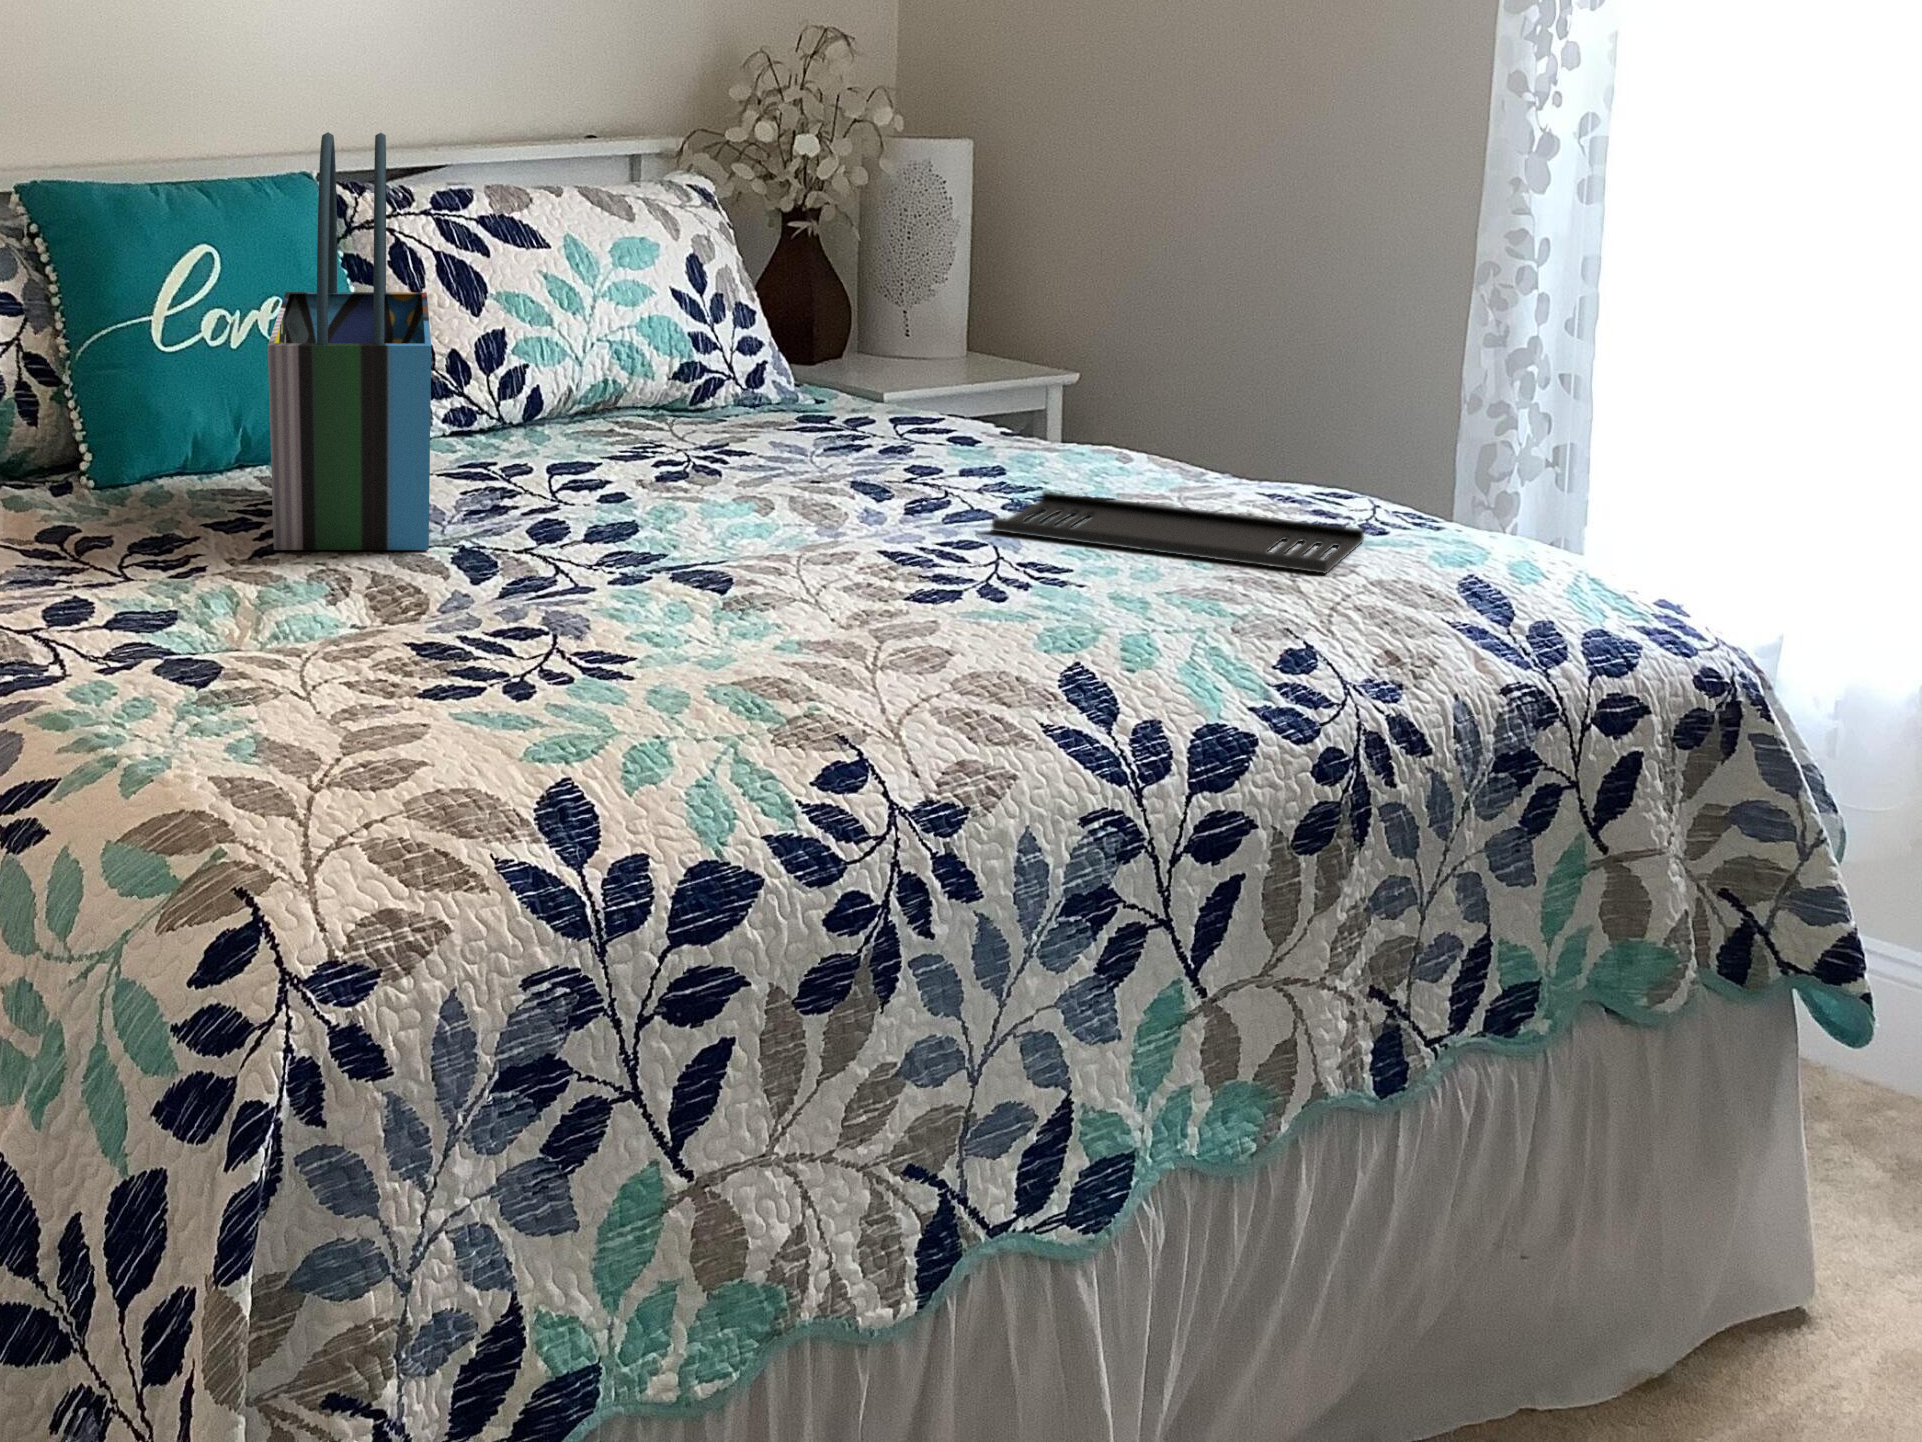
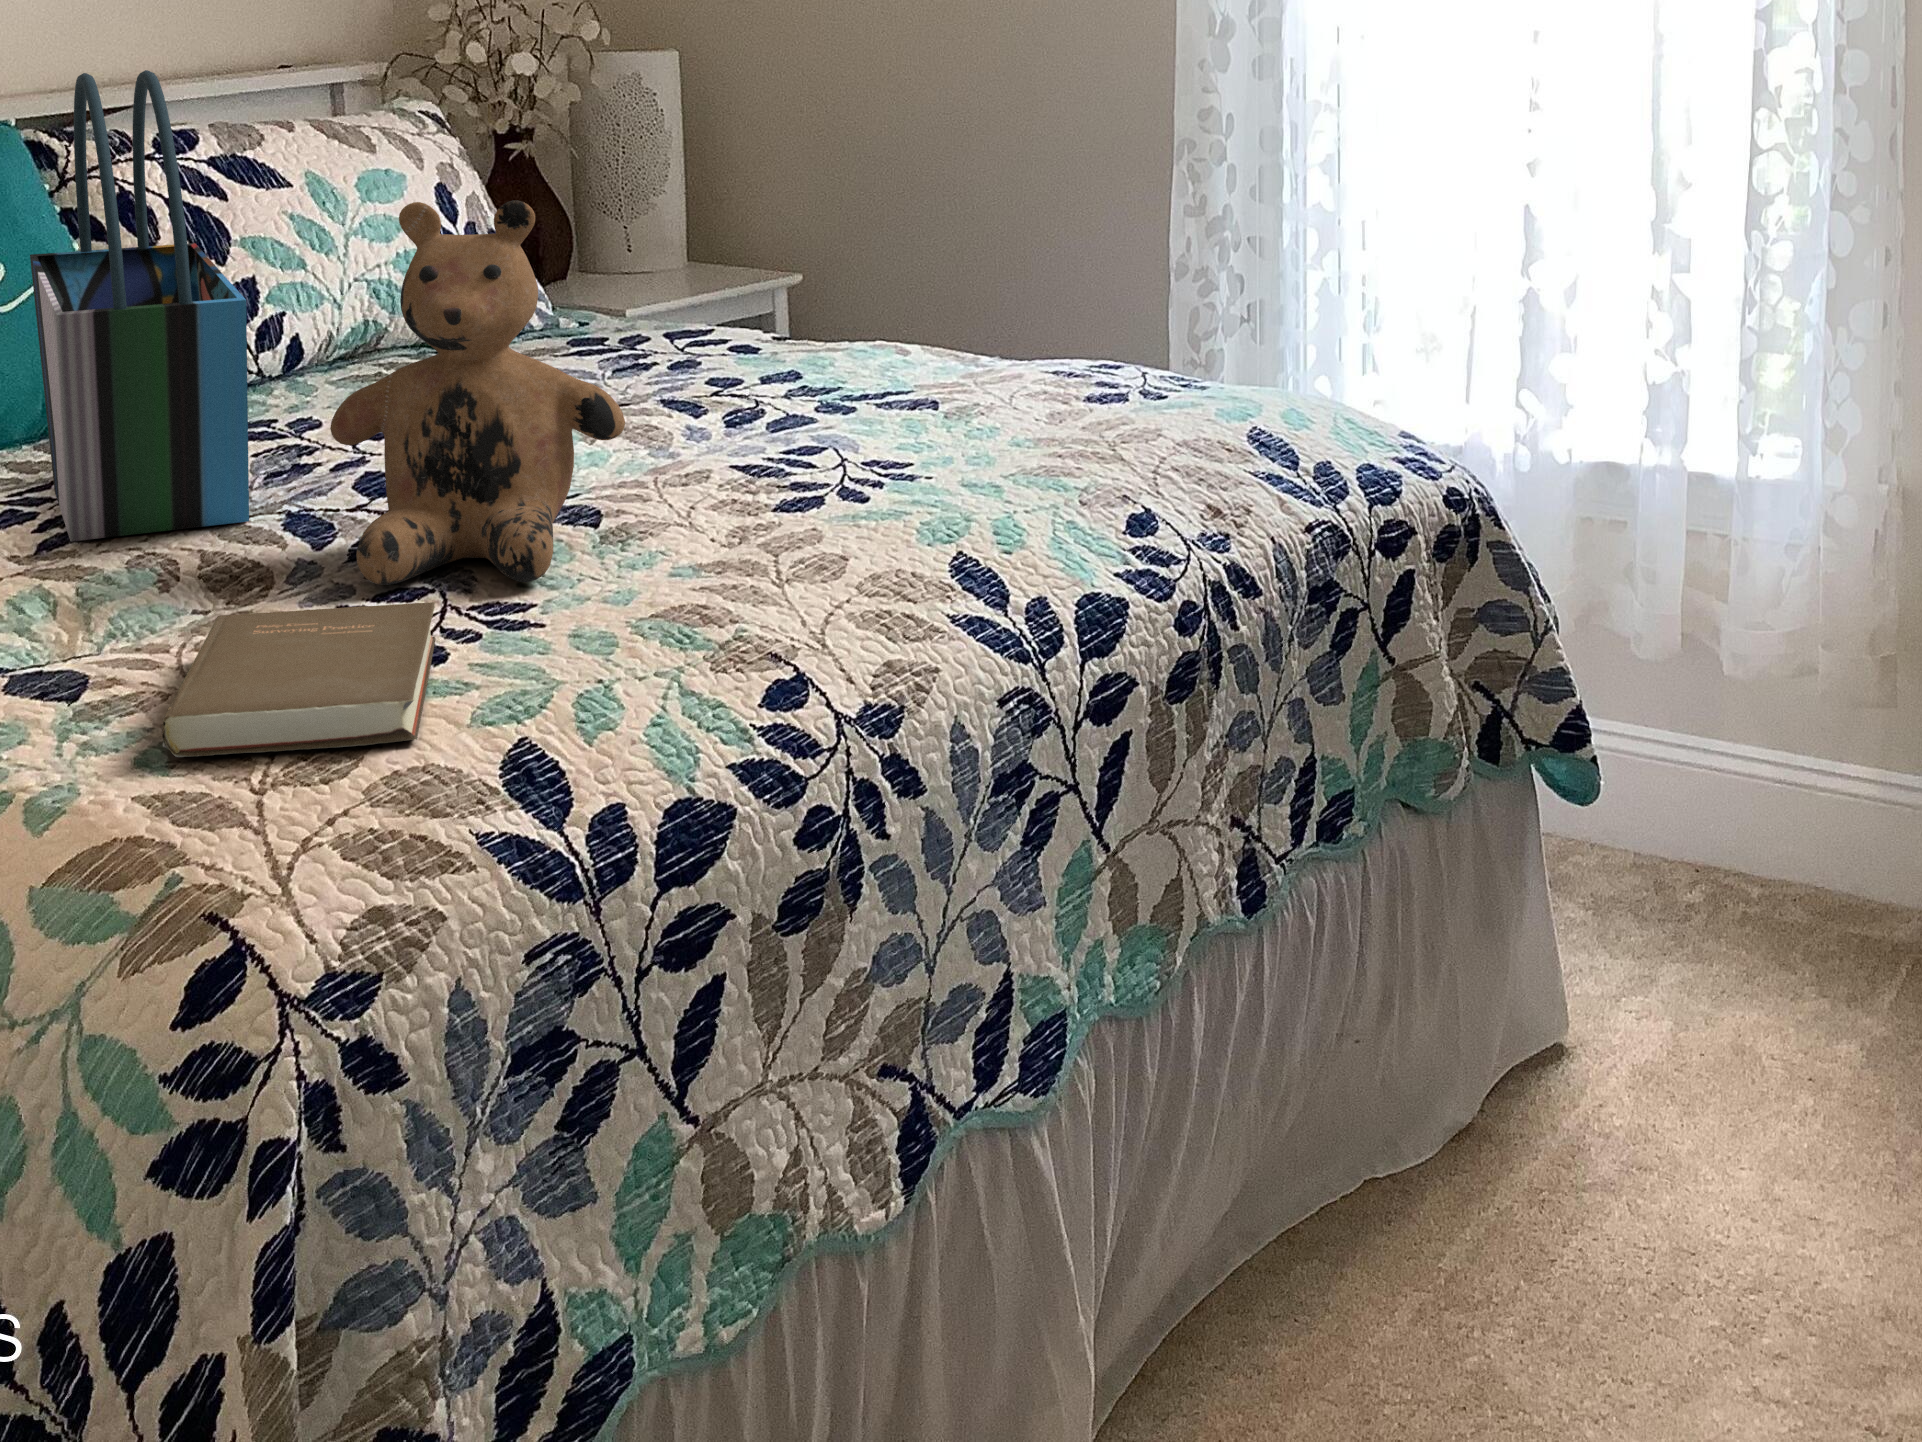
teddy bear: none [490,266,759,635] -> present [330,200,625,585]
tray: present [992,491,1364,573] -> none [819,392,1156,443]
book: none [252,629,535,765] -> present [161,602,436,757]

